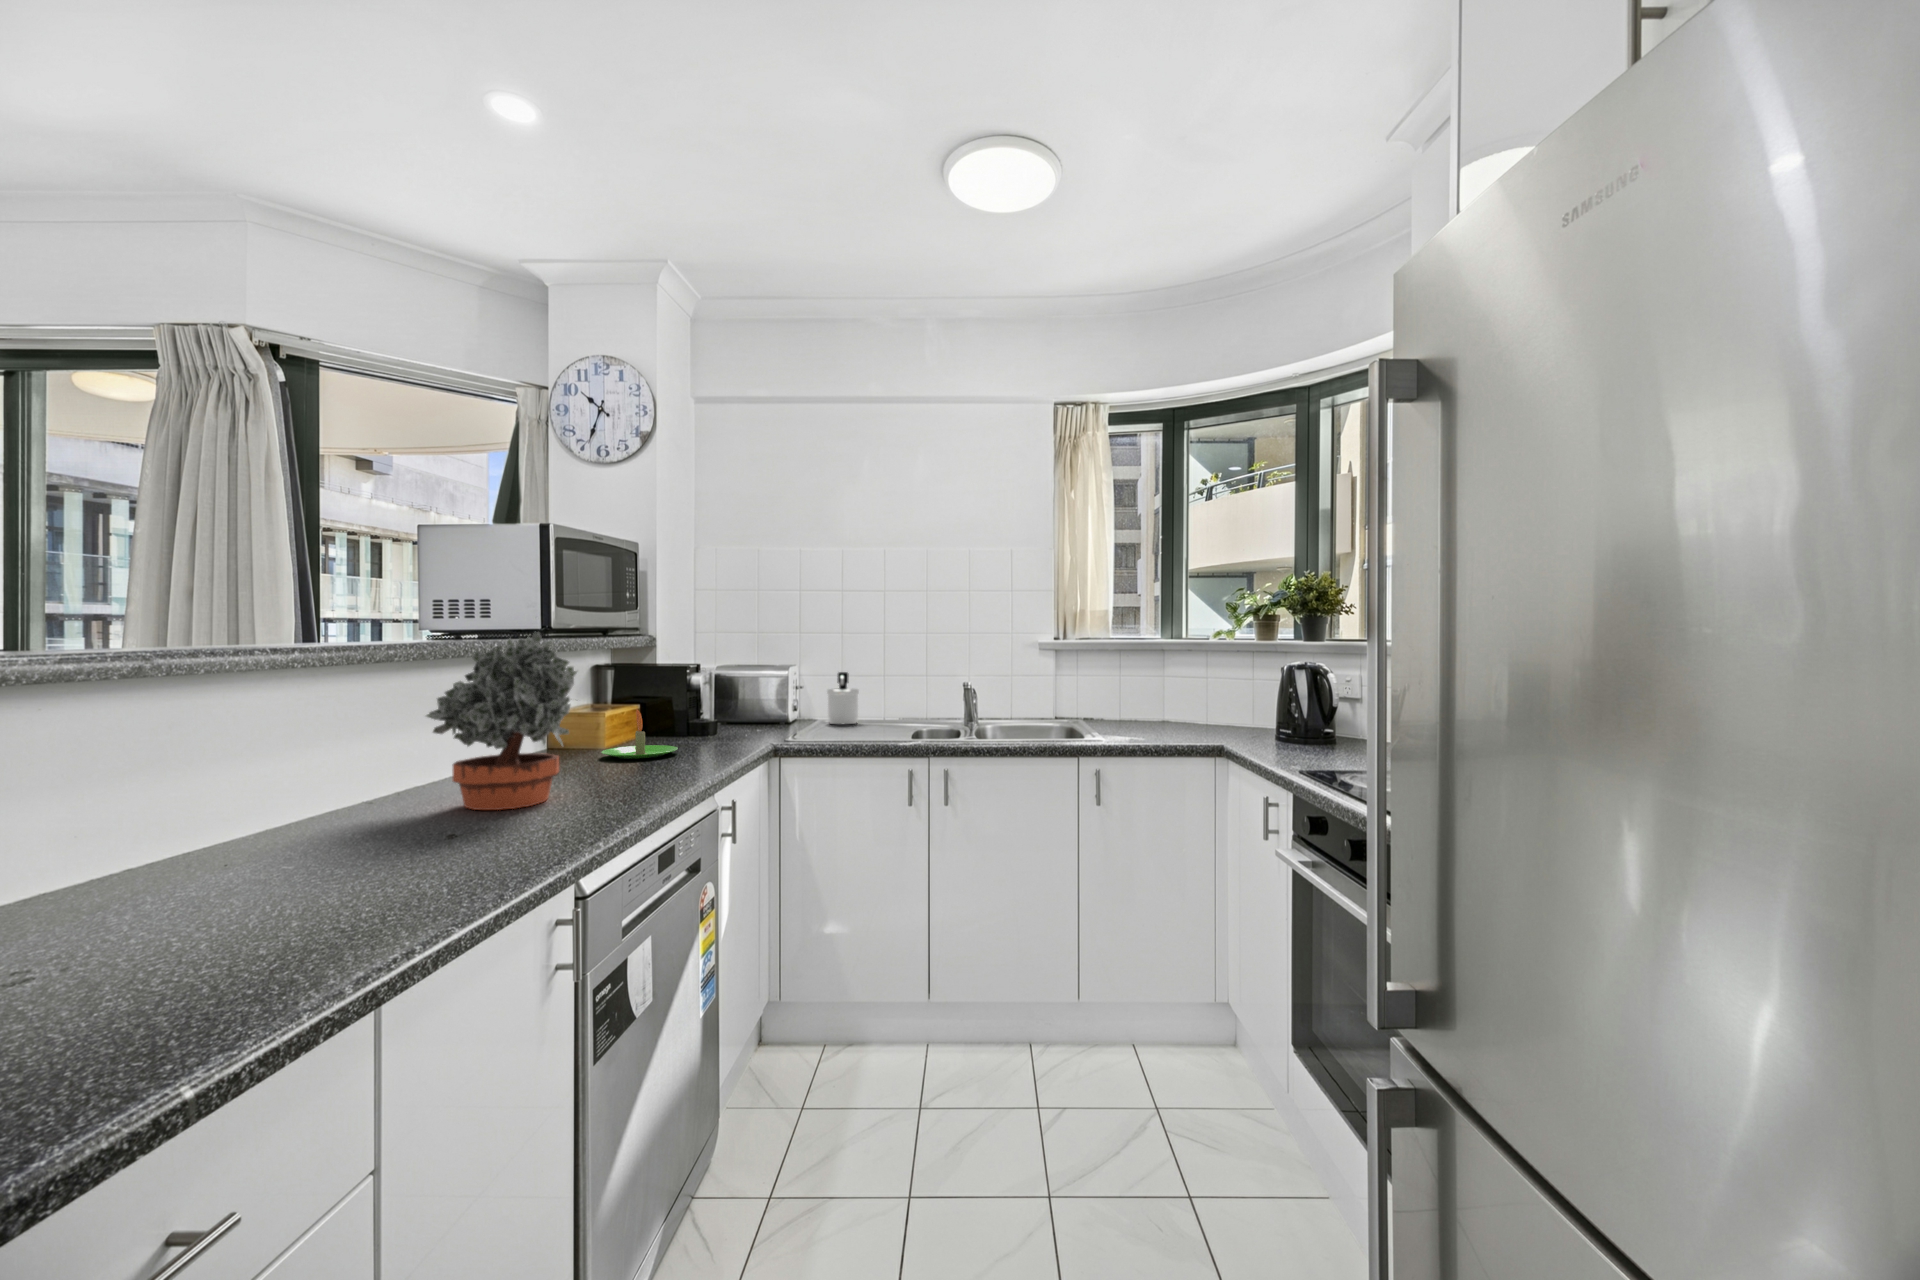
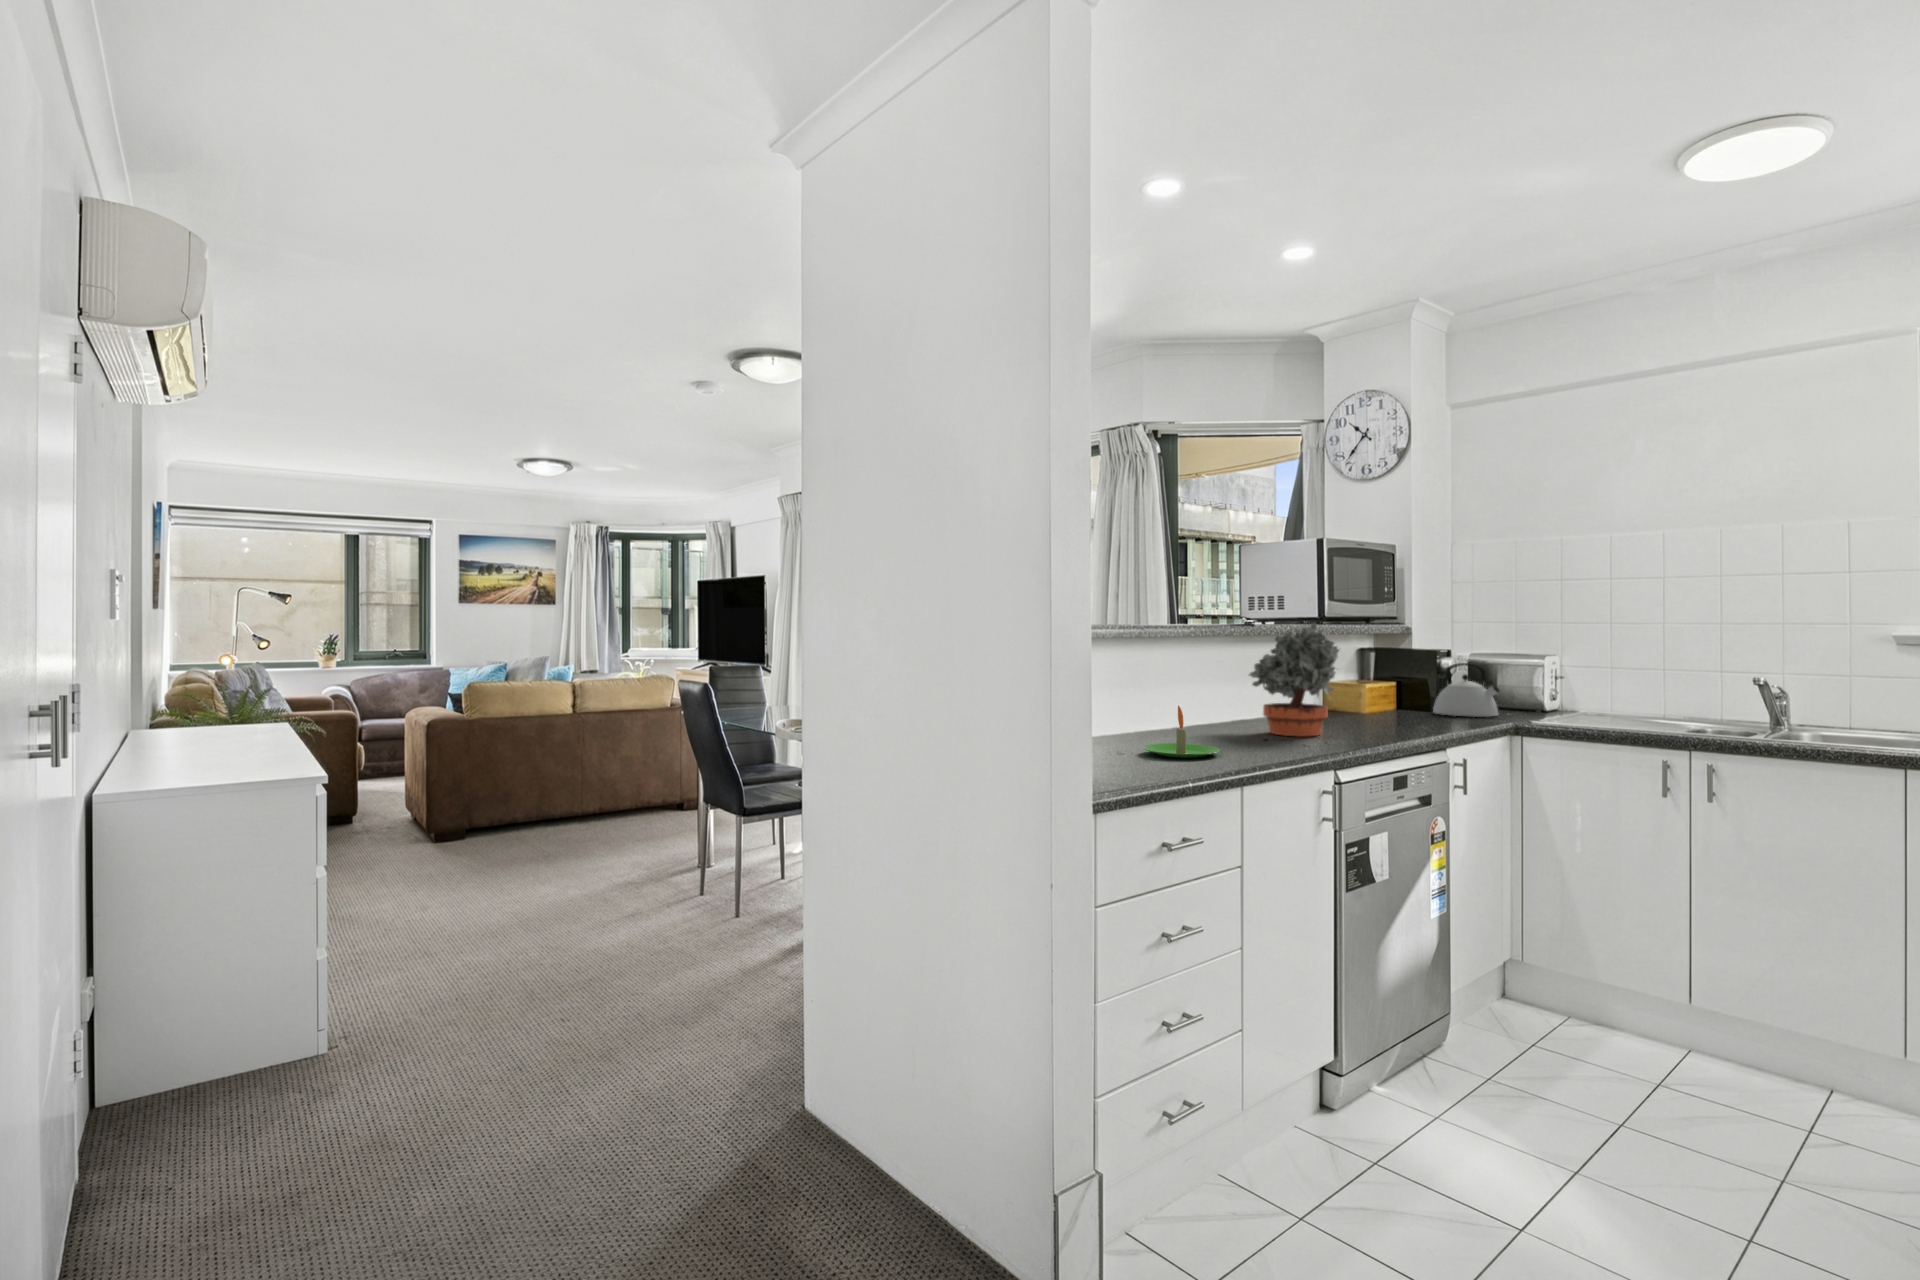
soap dispenser: present [827,672,859,724] -> none [1593,660,1633,713]
kettle: none [685,681,755,744] -> present [1433,663,1499,717]
candle: present [601,709,678,759] -> present [1143,706,1220,758]

